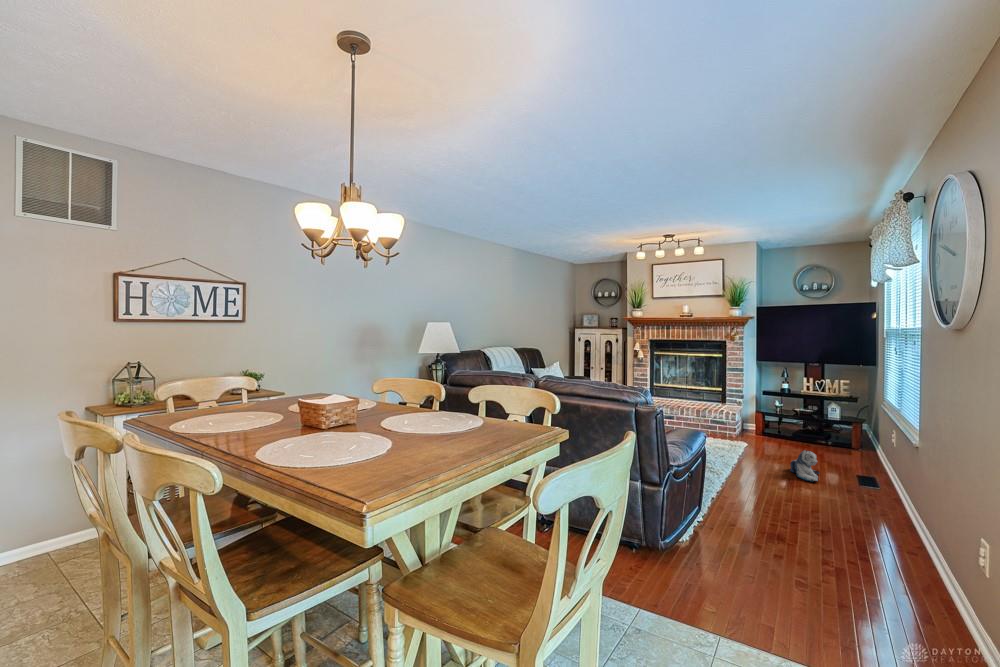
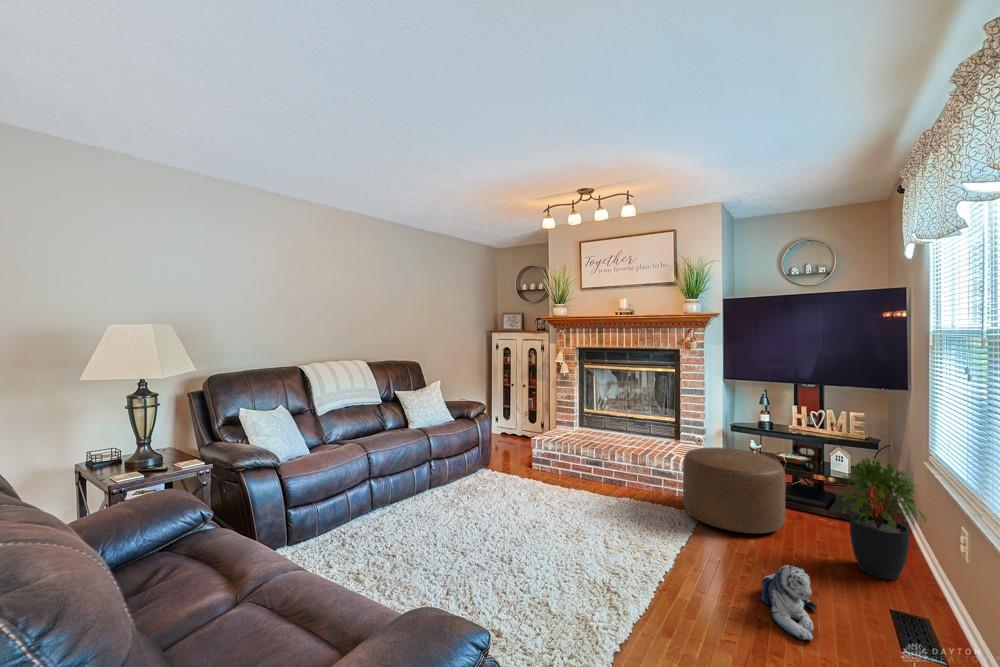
potted plant: none [831,399,882,466] -> present [842,458,928,580]
ottoman: none [735,403,800,450] -> present [683,447,786,533]

